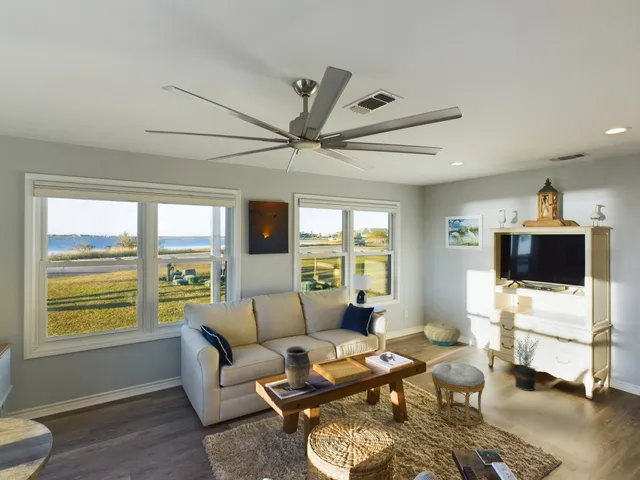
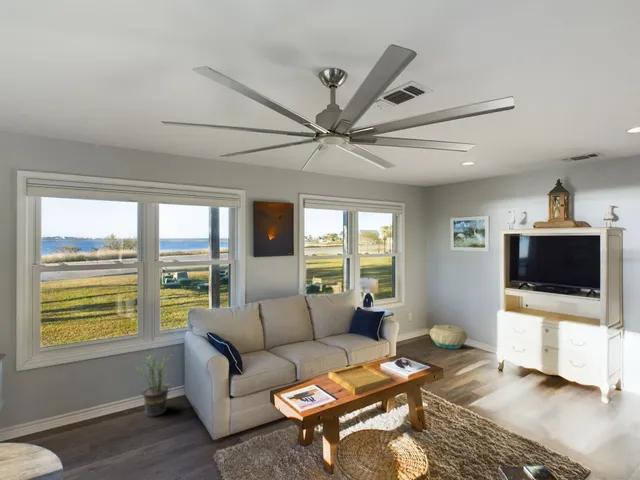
potted plant: present [514,337,538,391] -> present [138,351,169,416]
vase: present [285,346,310,389] -> none [302,354,329,400]
ottoman: present [432,363,485,426] -> none [449,368,505,434]

